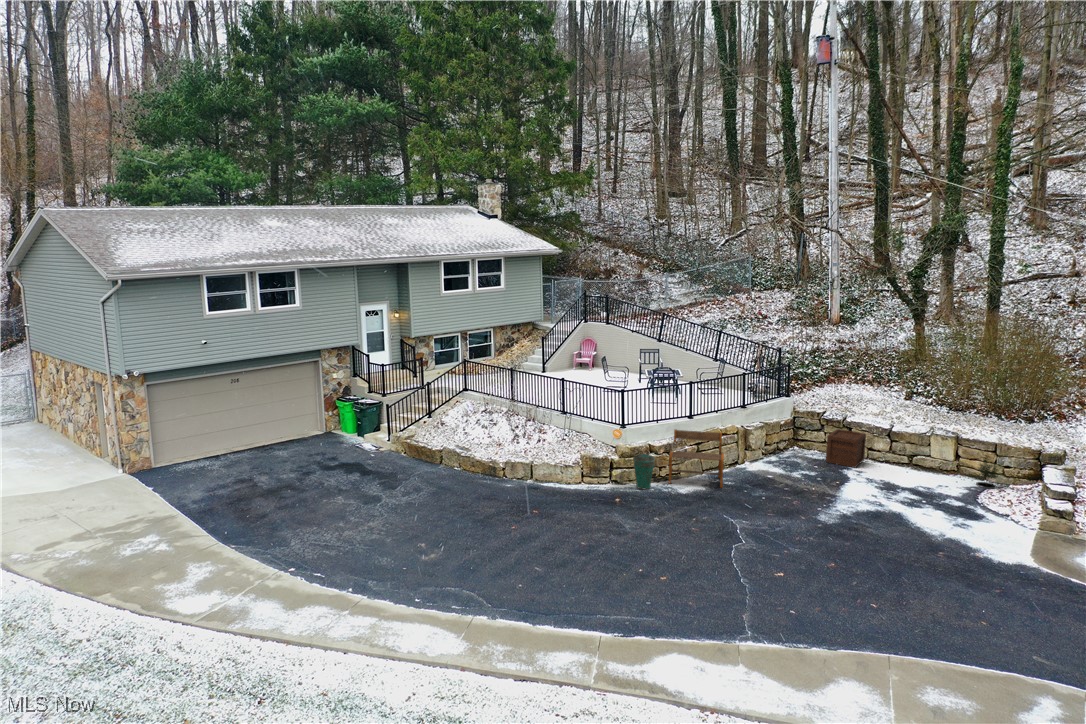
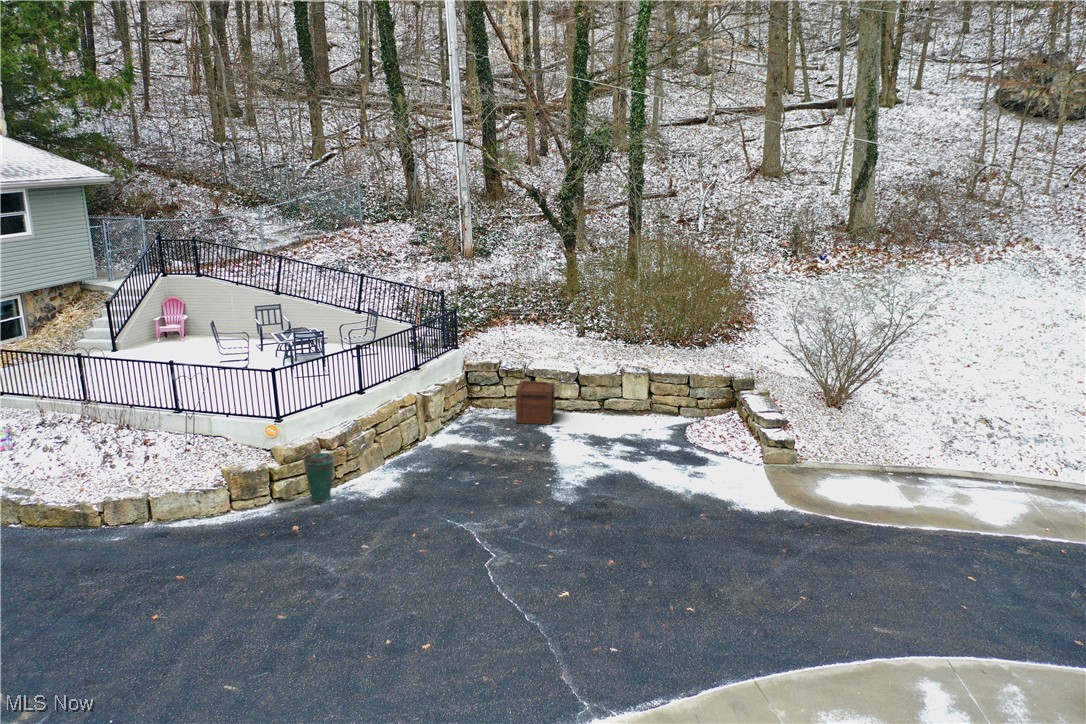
bench: present [669,430,724,488] -> none [344,407,421,487]
potted tree: present [976,459,998,489] -> none [672,389,693,425]

